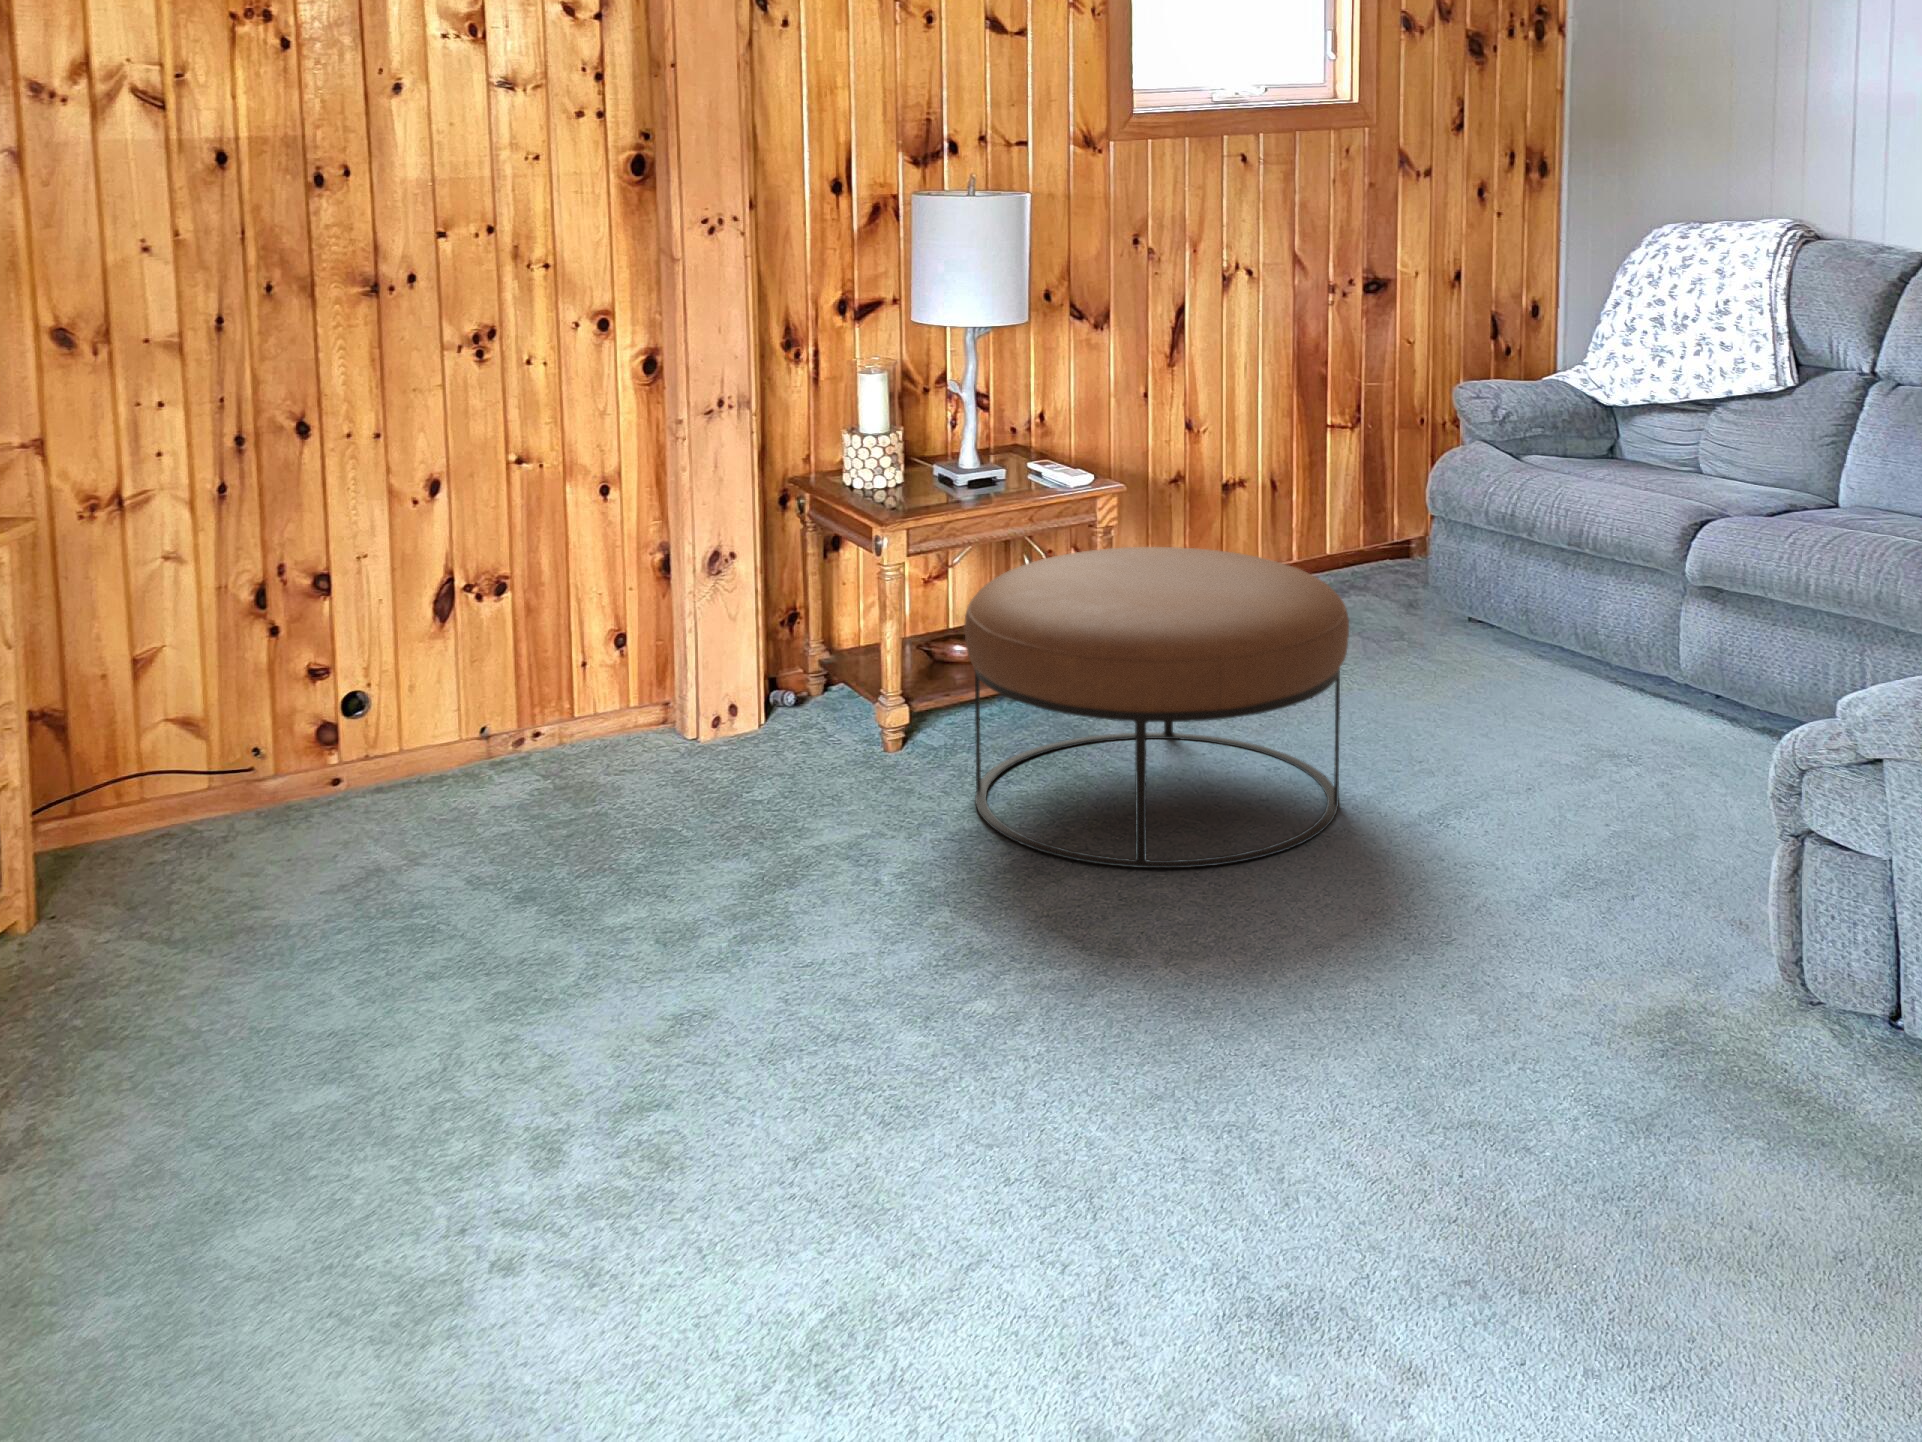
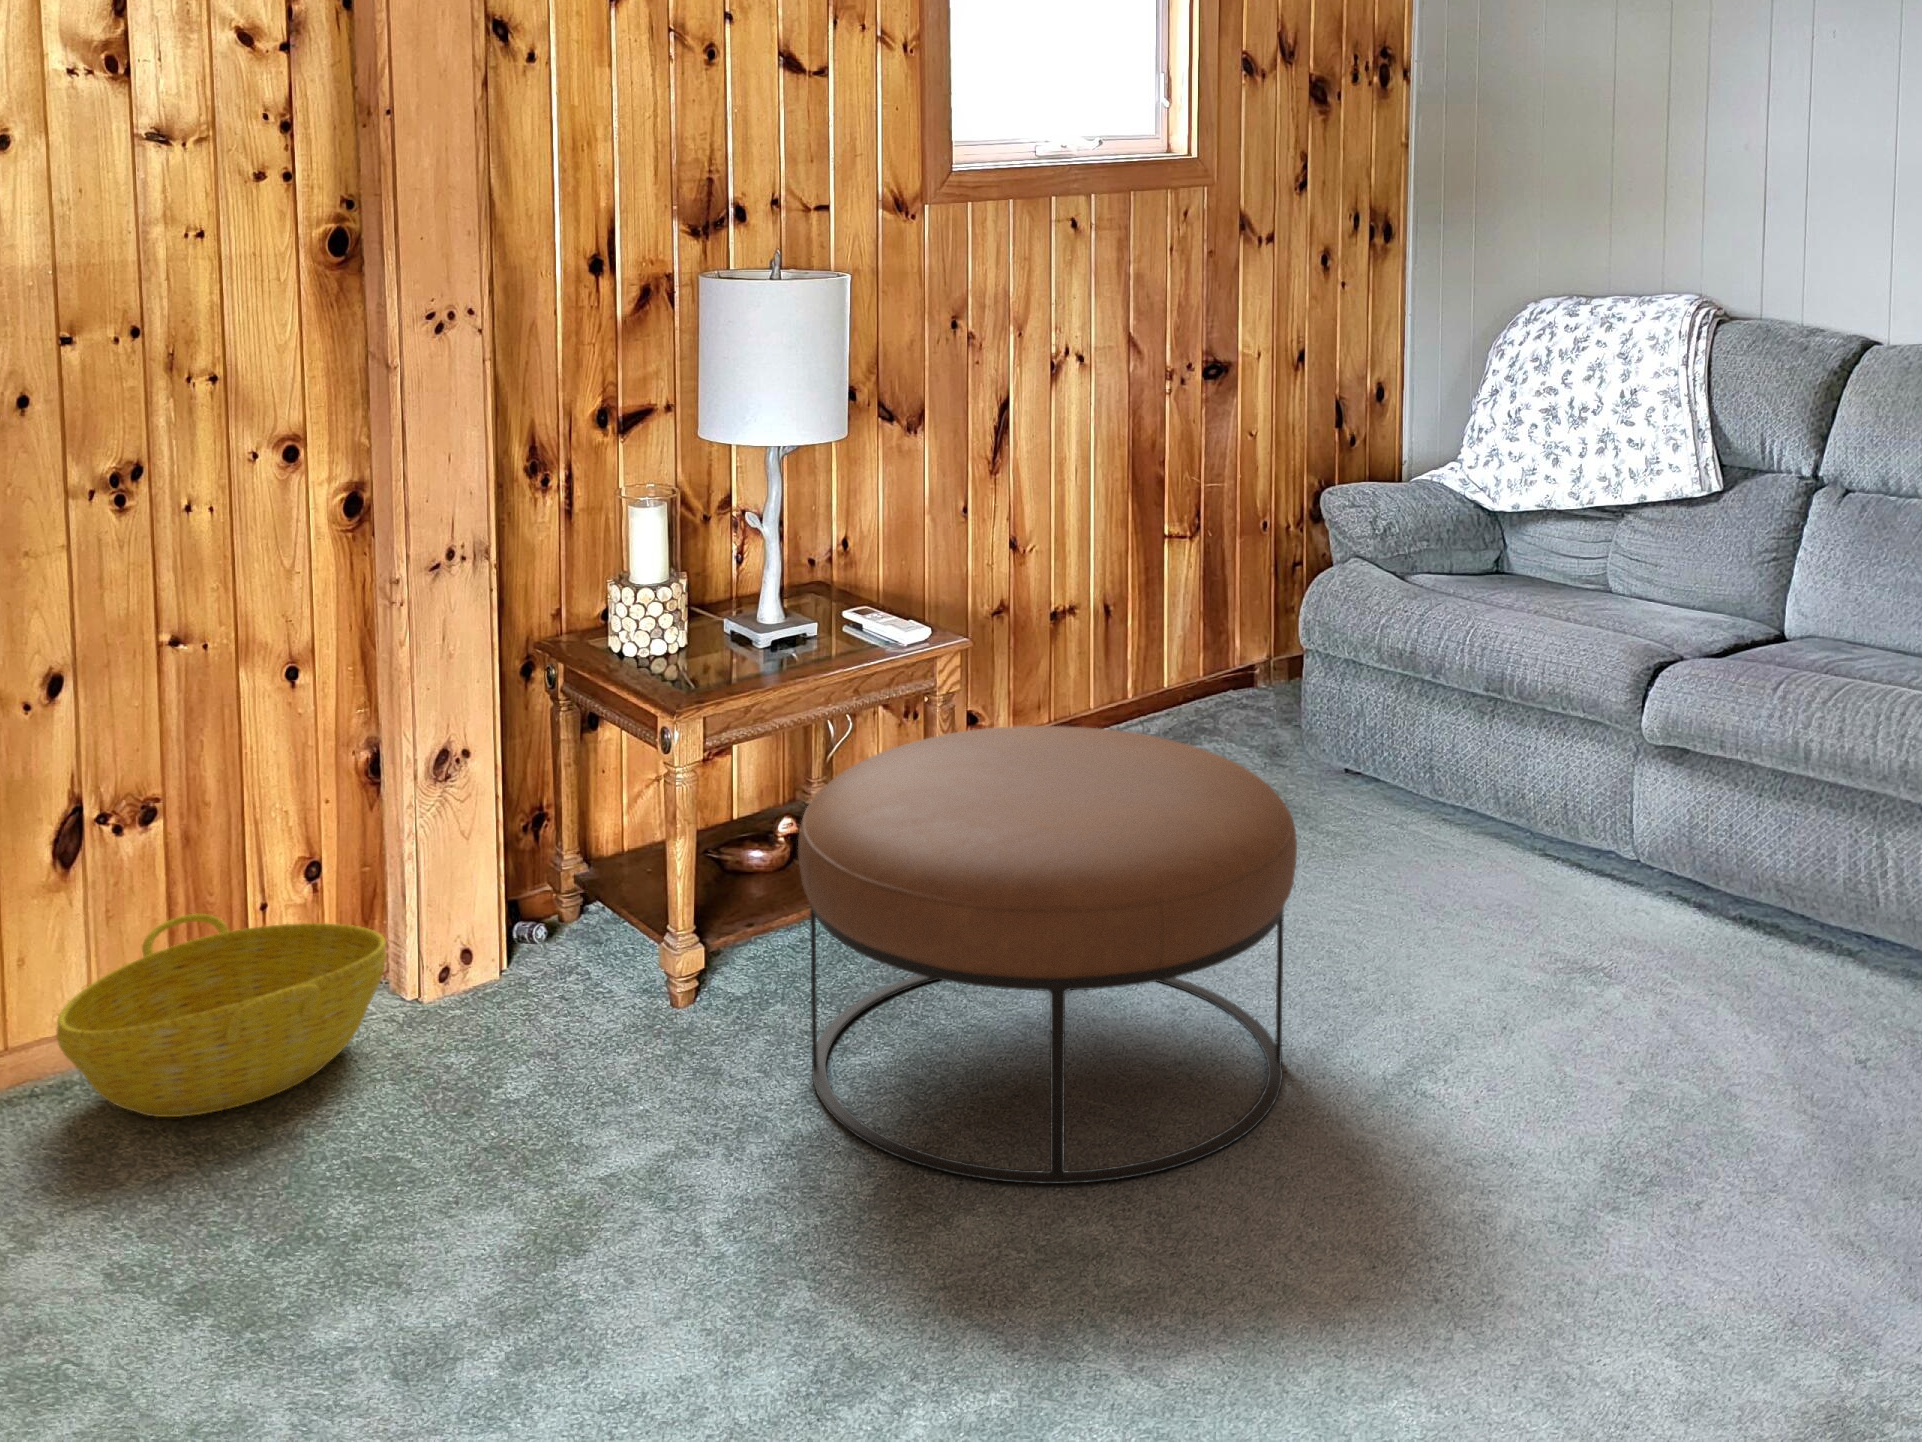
basket: none [433,663,668,799] -> present [56,914,386,1117]

